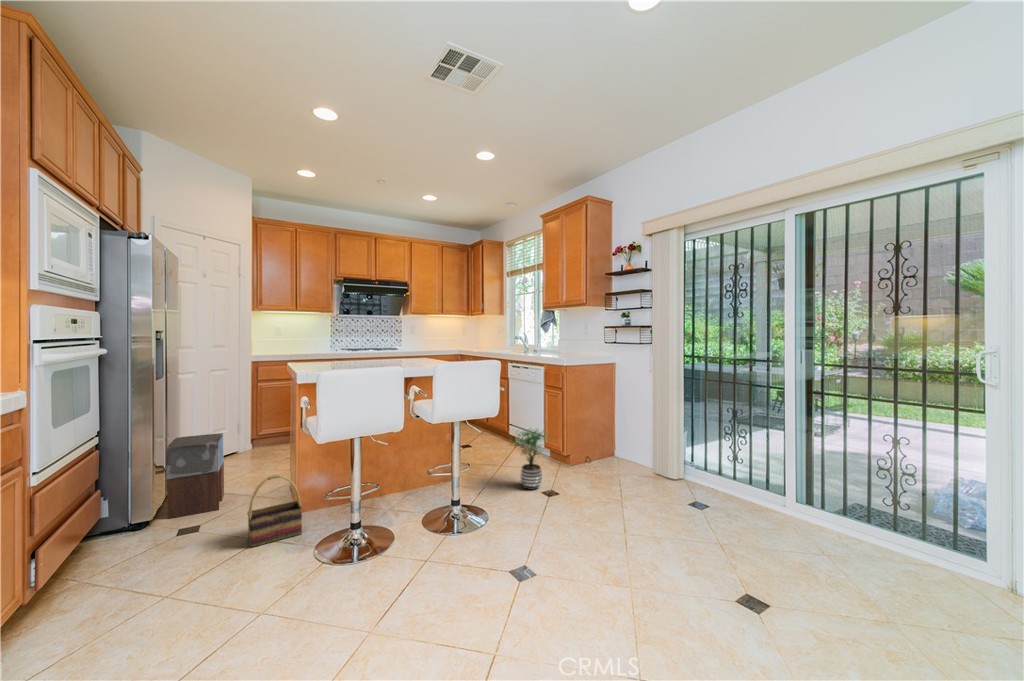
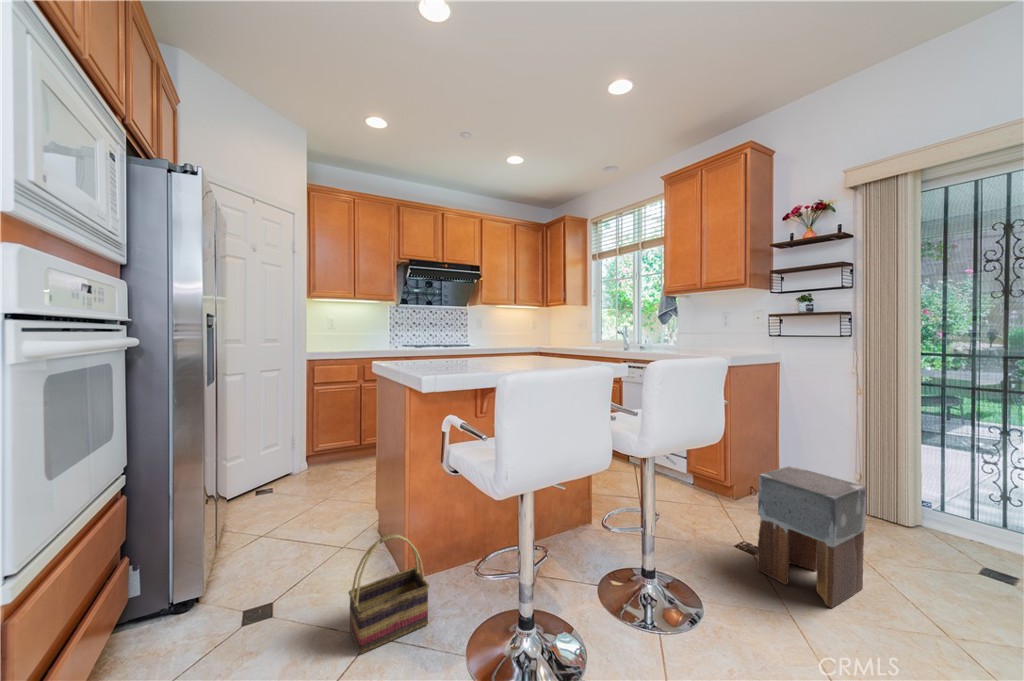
potted plant: present [510,429,545,490] -> none [675,451,740,540]
stool: present [166,433,224,519] -> present [757,466,866,608]

